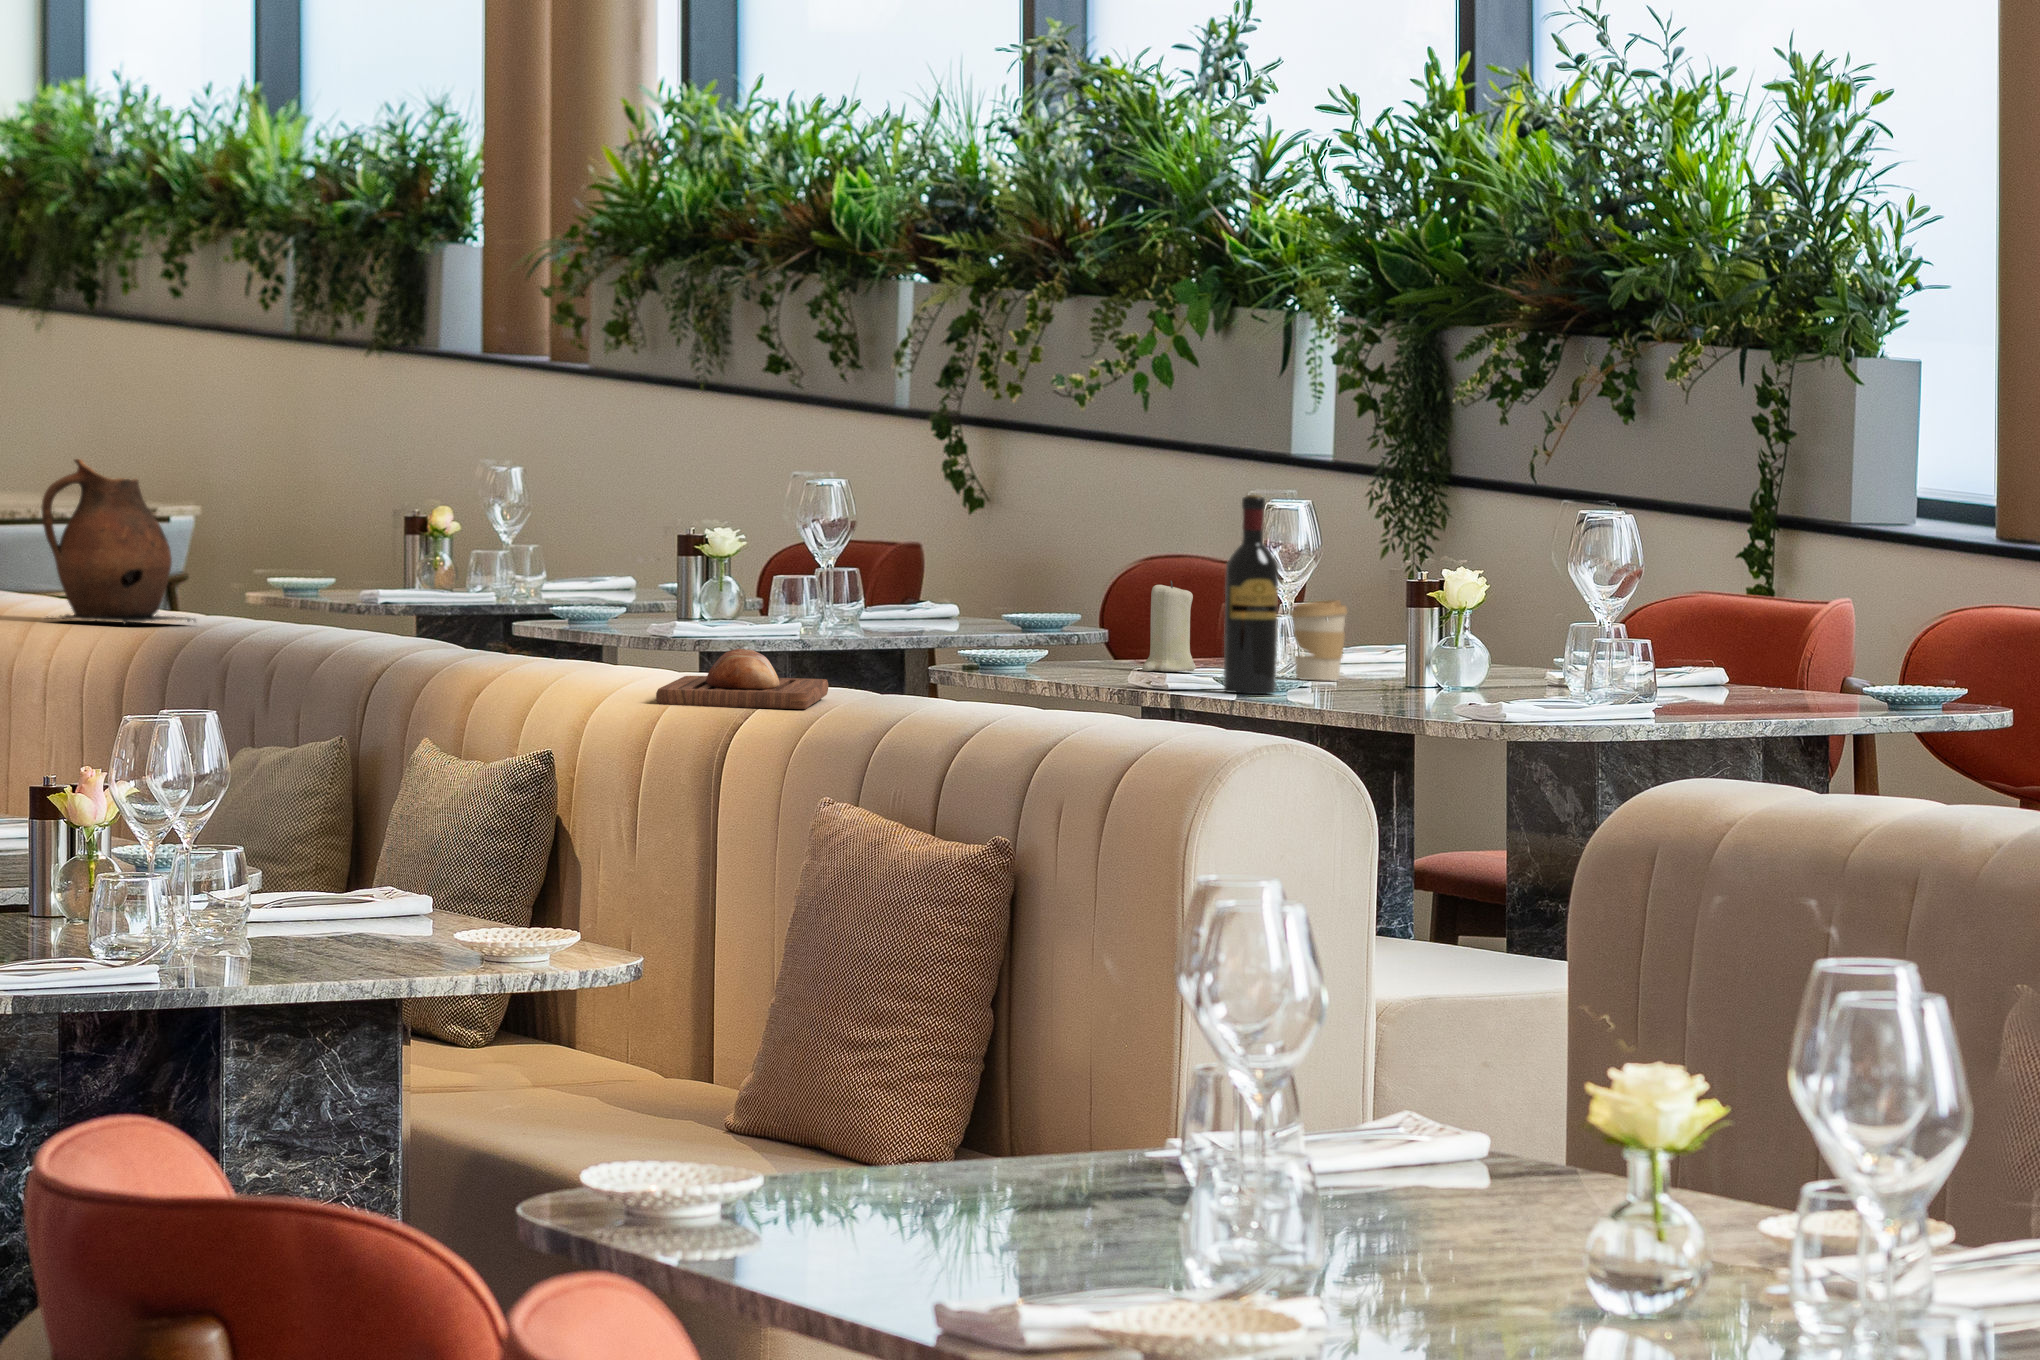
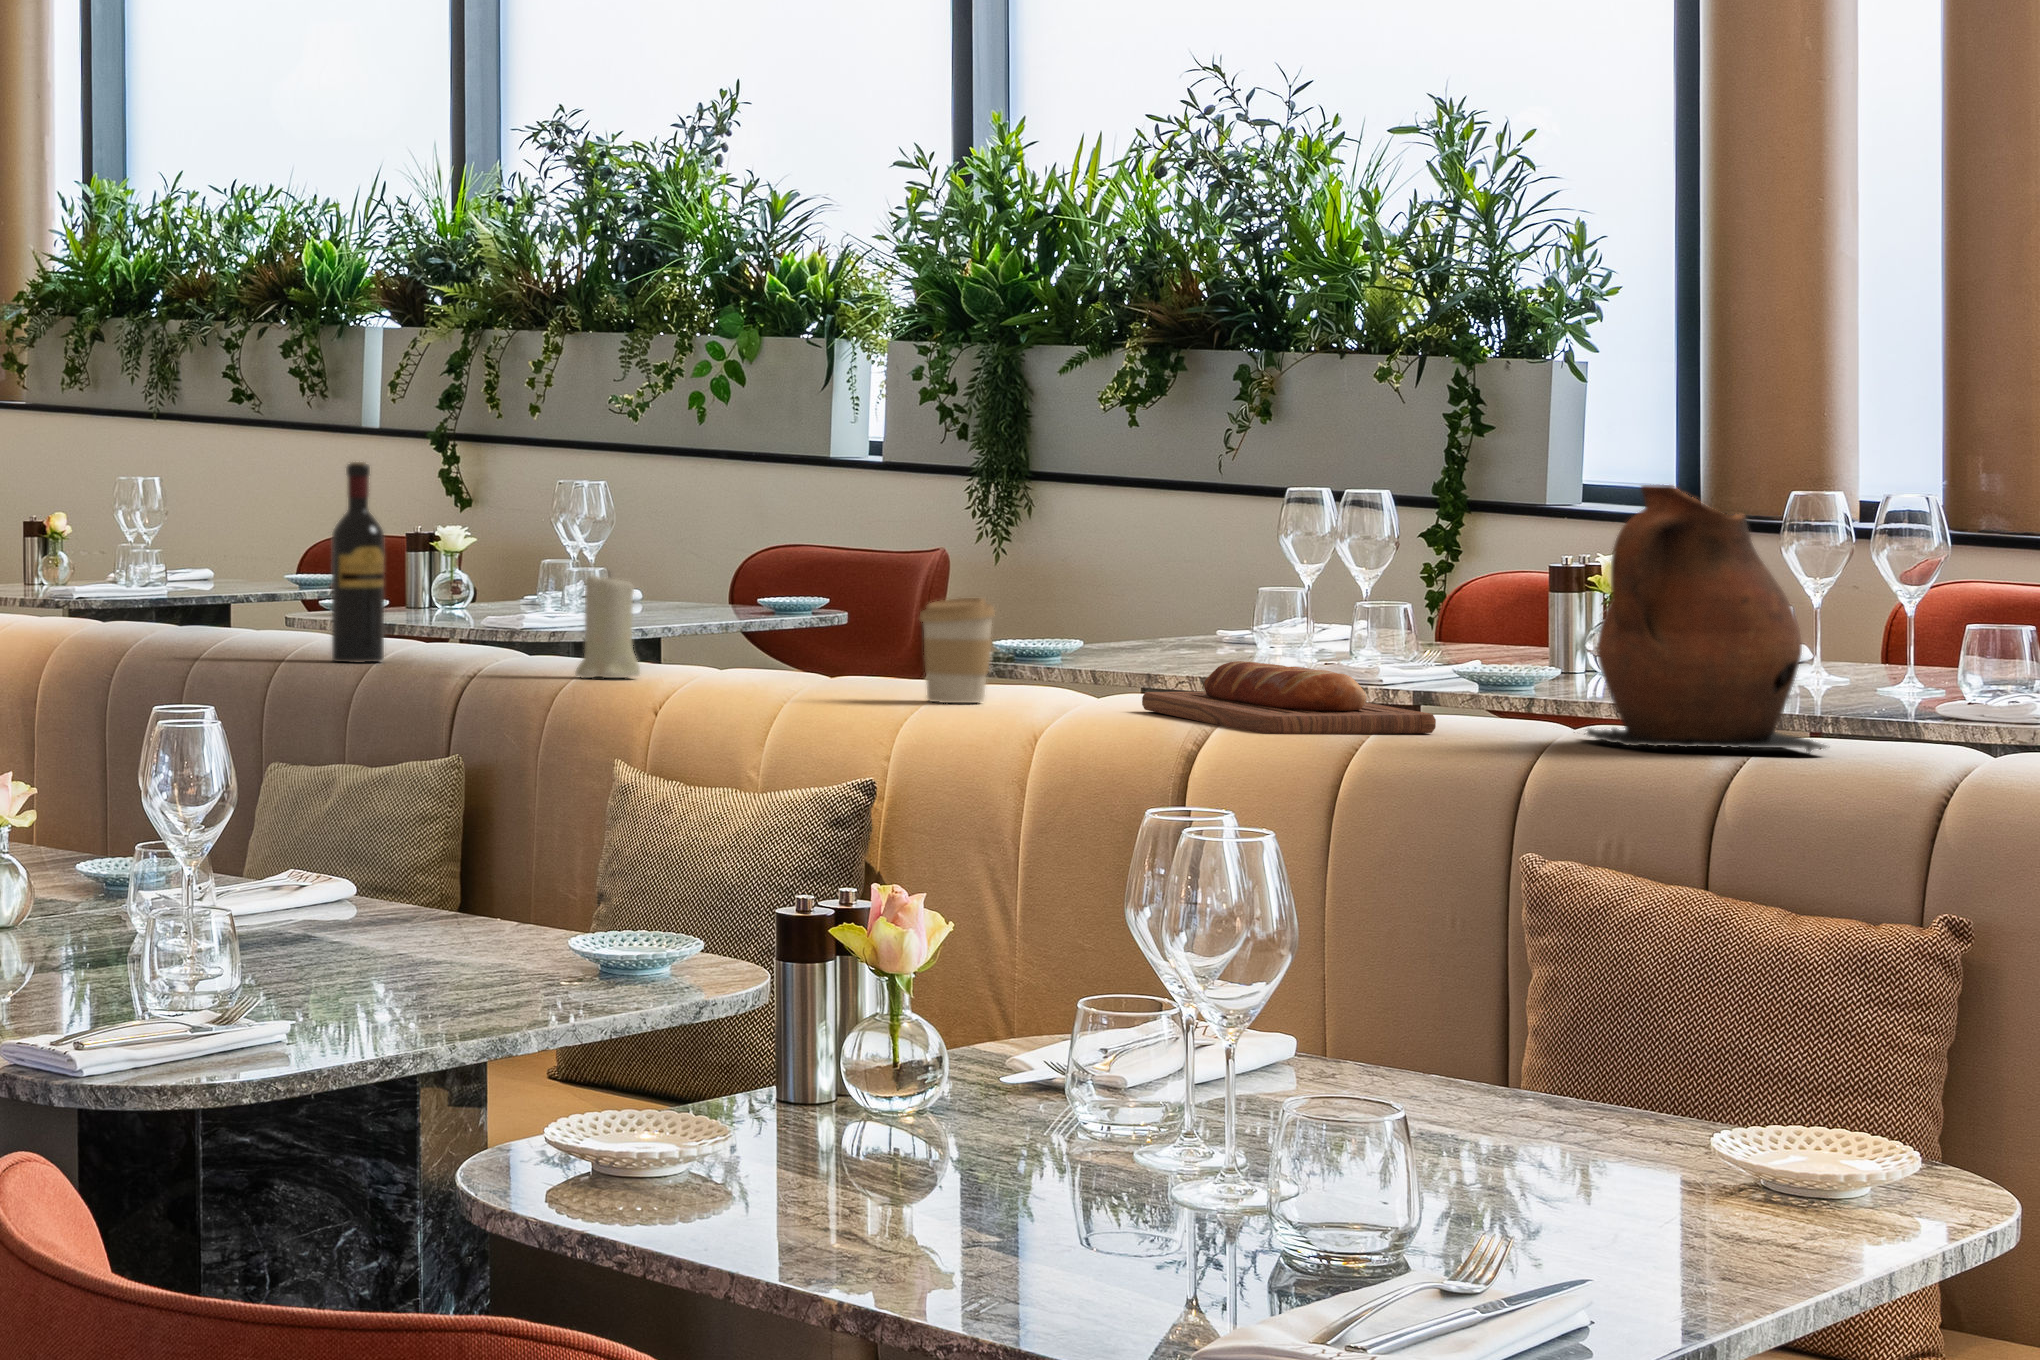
ceramic pitcher: present [42,459,195,624] -> present [1584,485,1827,753]
wine bottle: present [1224,495,1278,694] -> present [332,462,384,662]
candle: present [1142,581,1196,672] -> present [576,576,640,678]
coffee cup: present [1291,600,1347,680] -> present [919,598,995,703]

